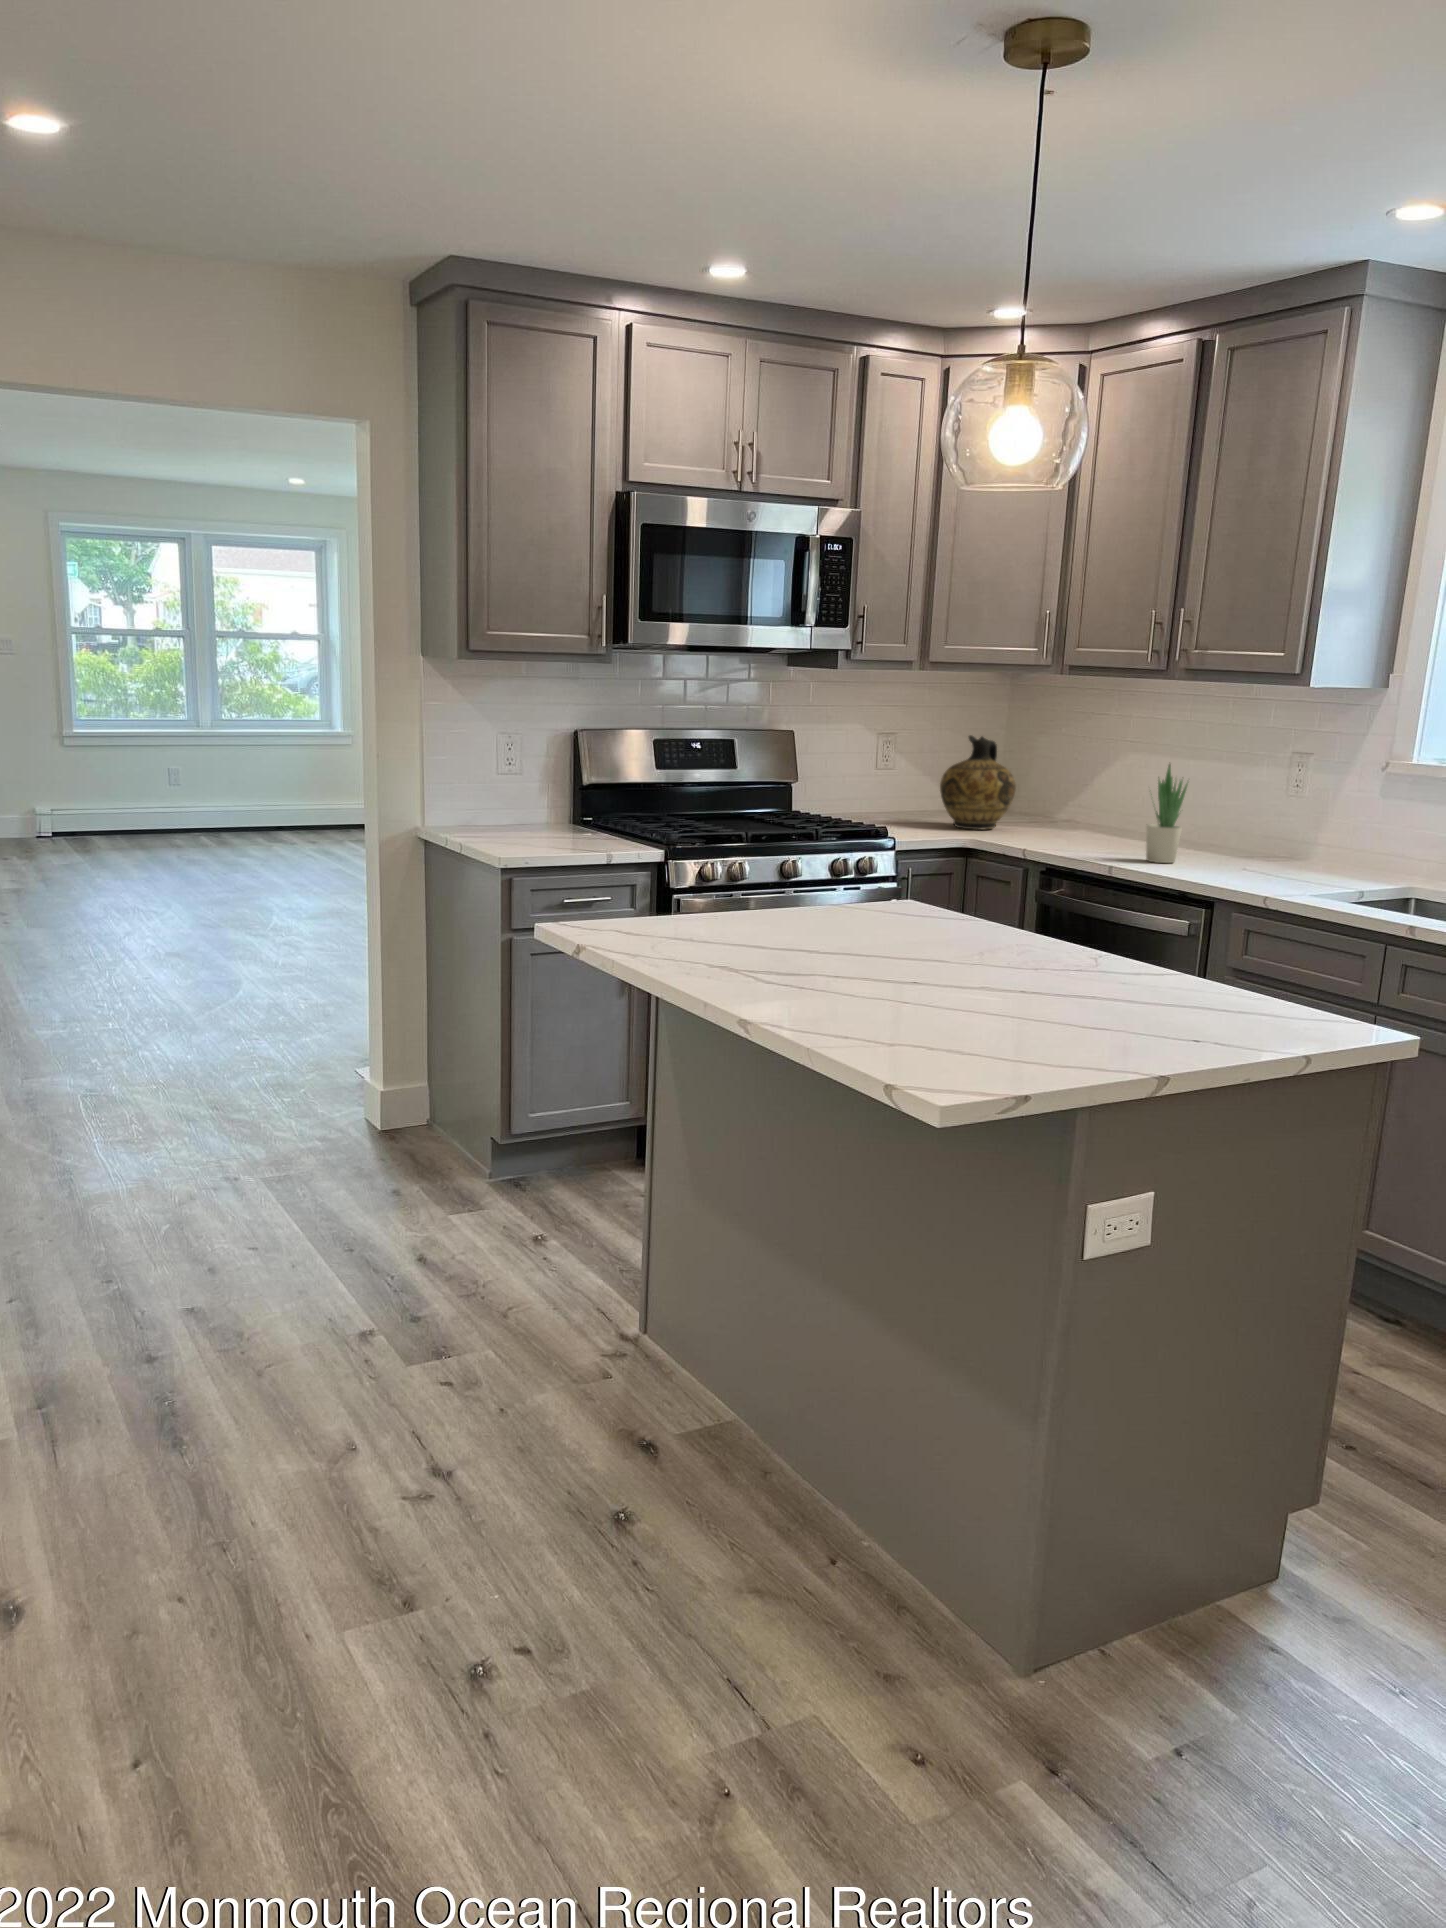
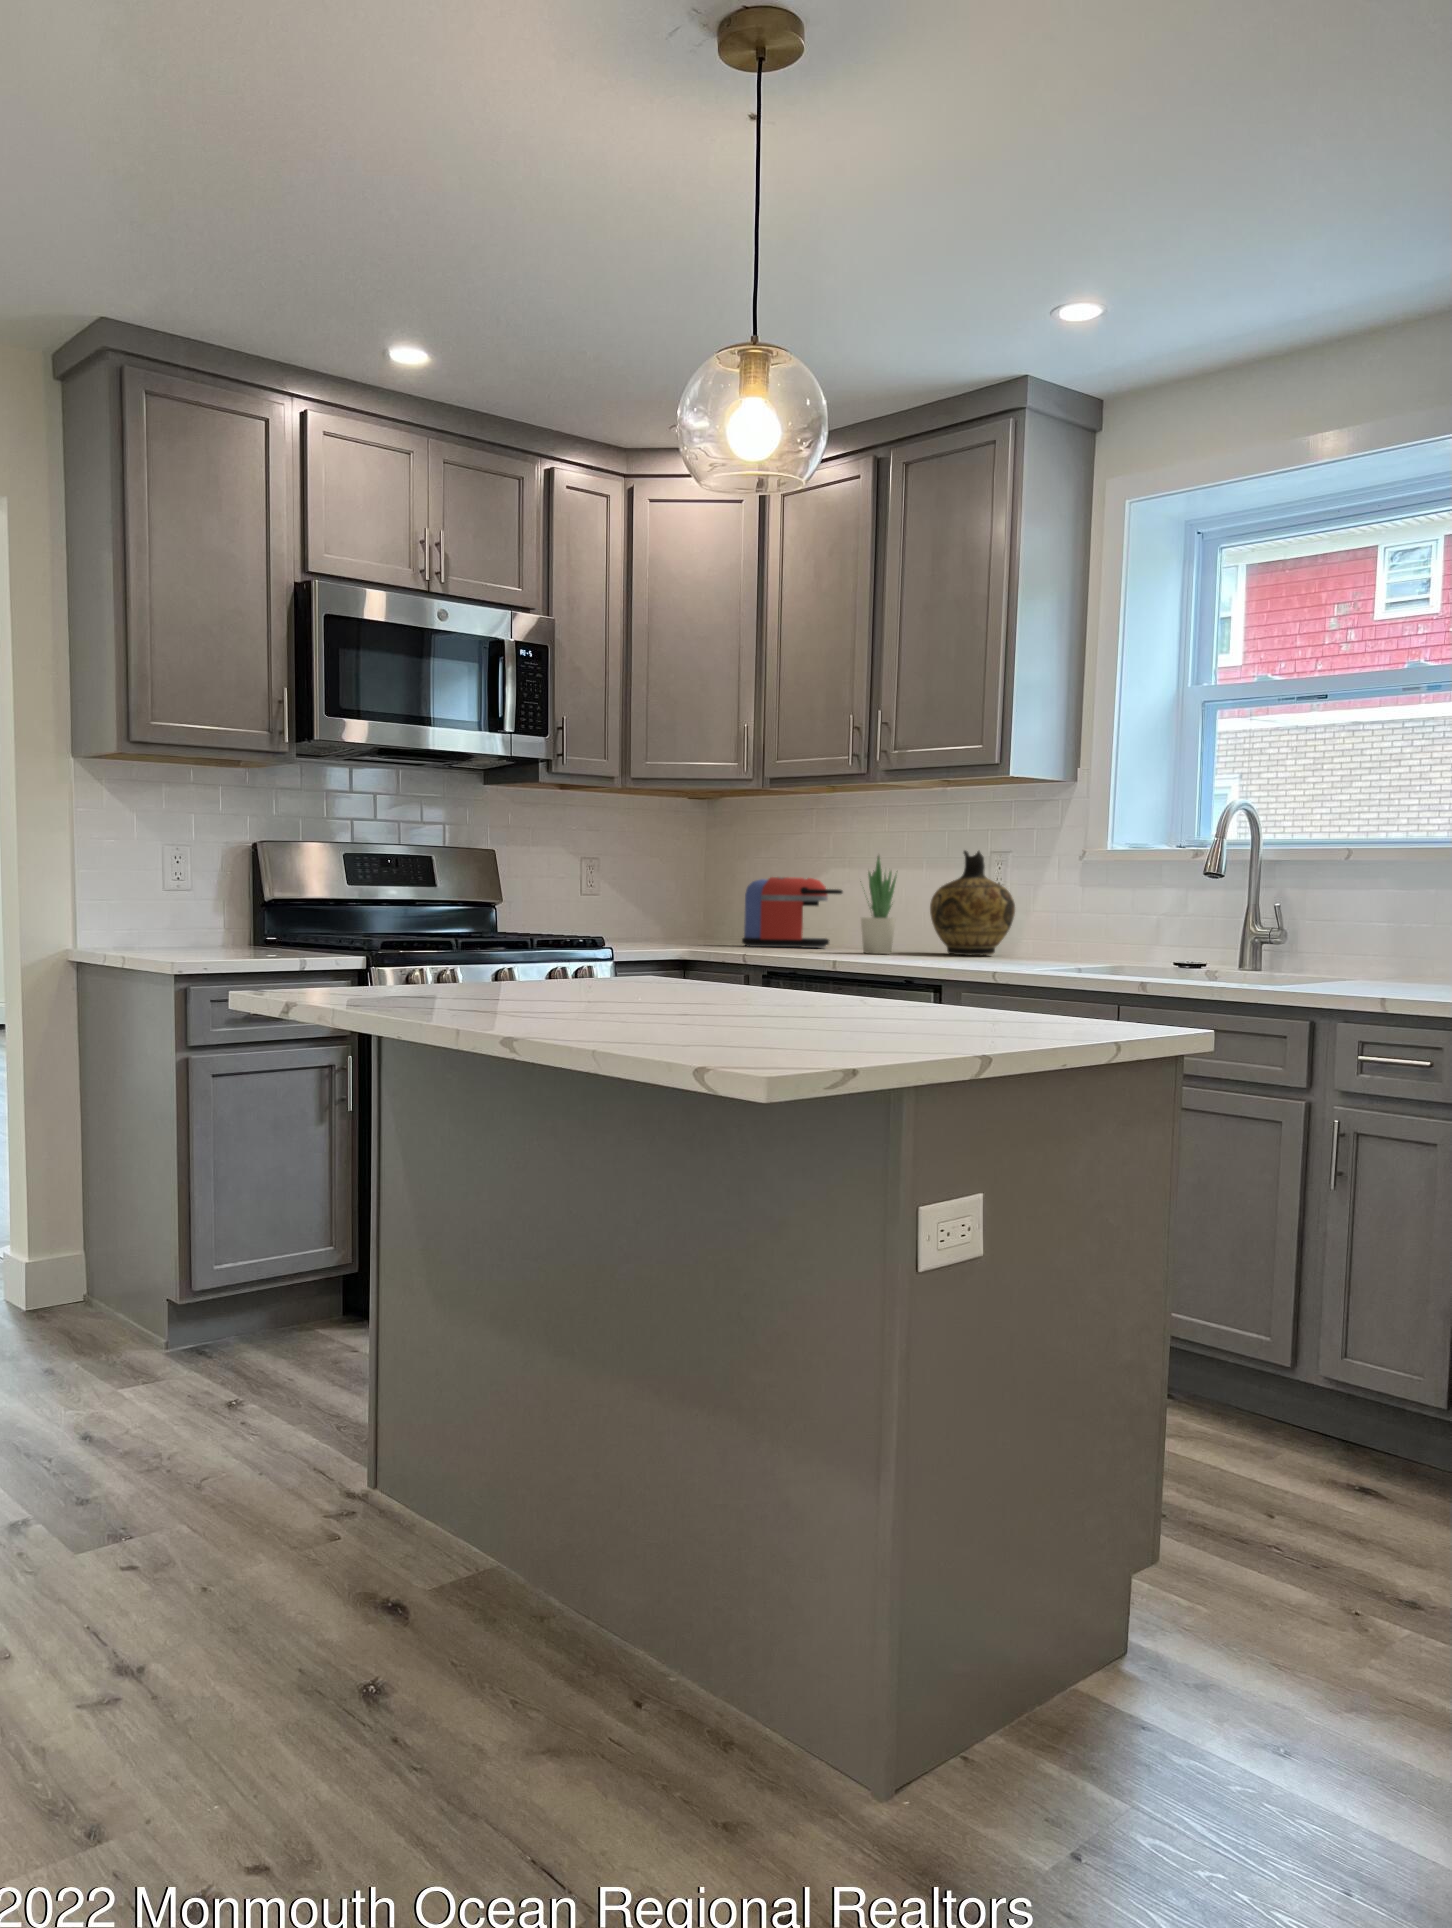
ceramic jug: present [940,735,1016,830] -> present [930,851,1015,955]
coffee maker: none [1028,775,1135,848] -> present [742,877,843,948]

